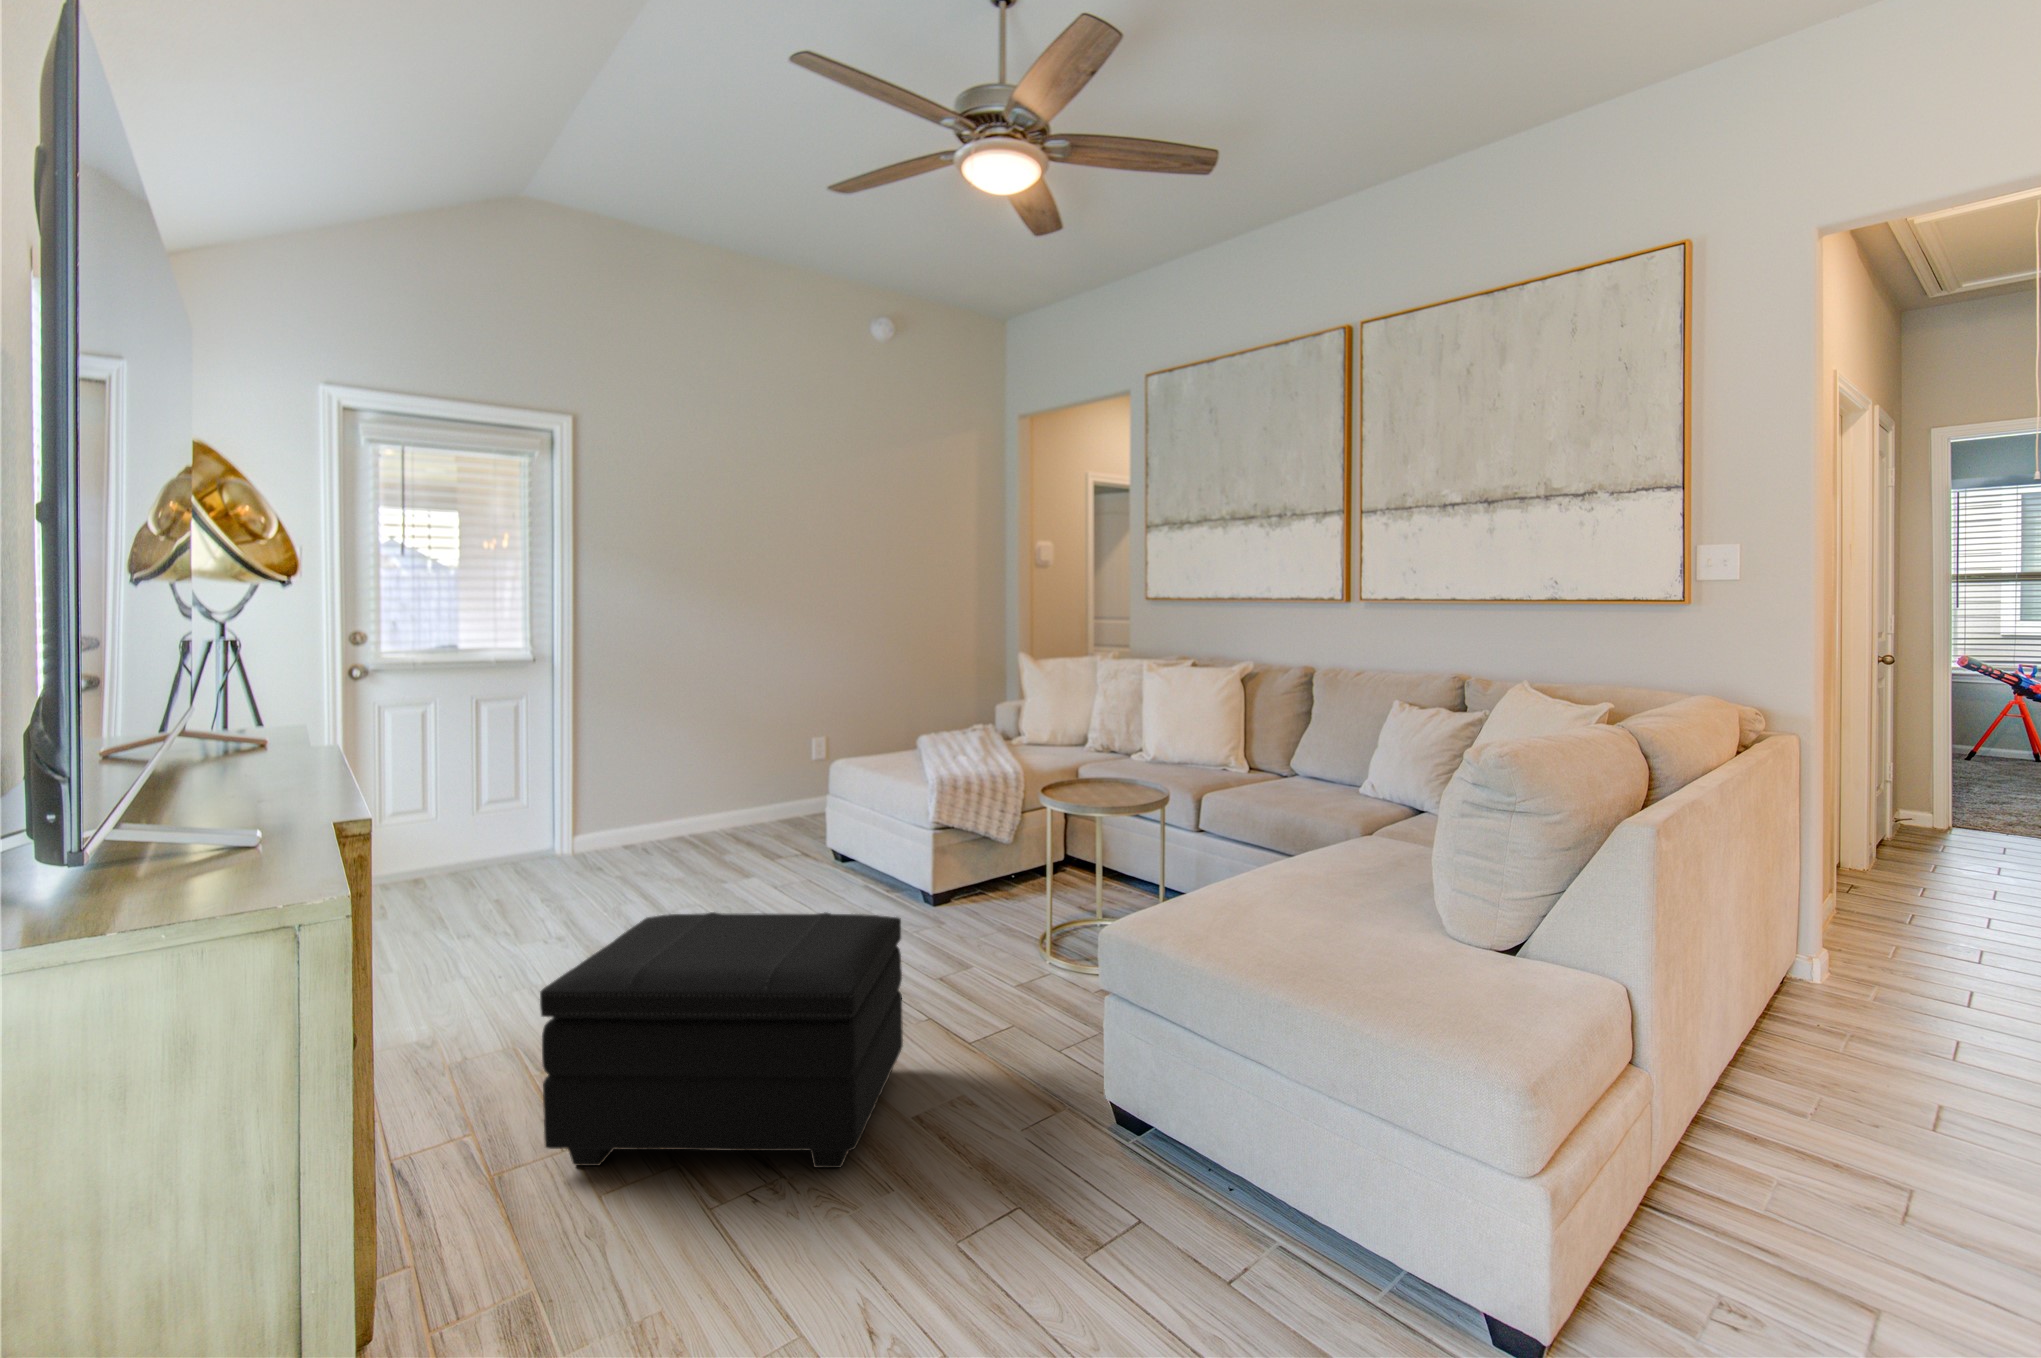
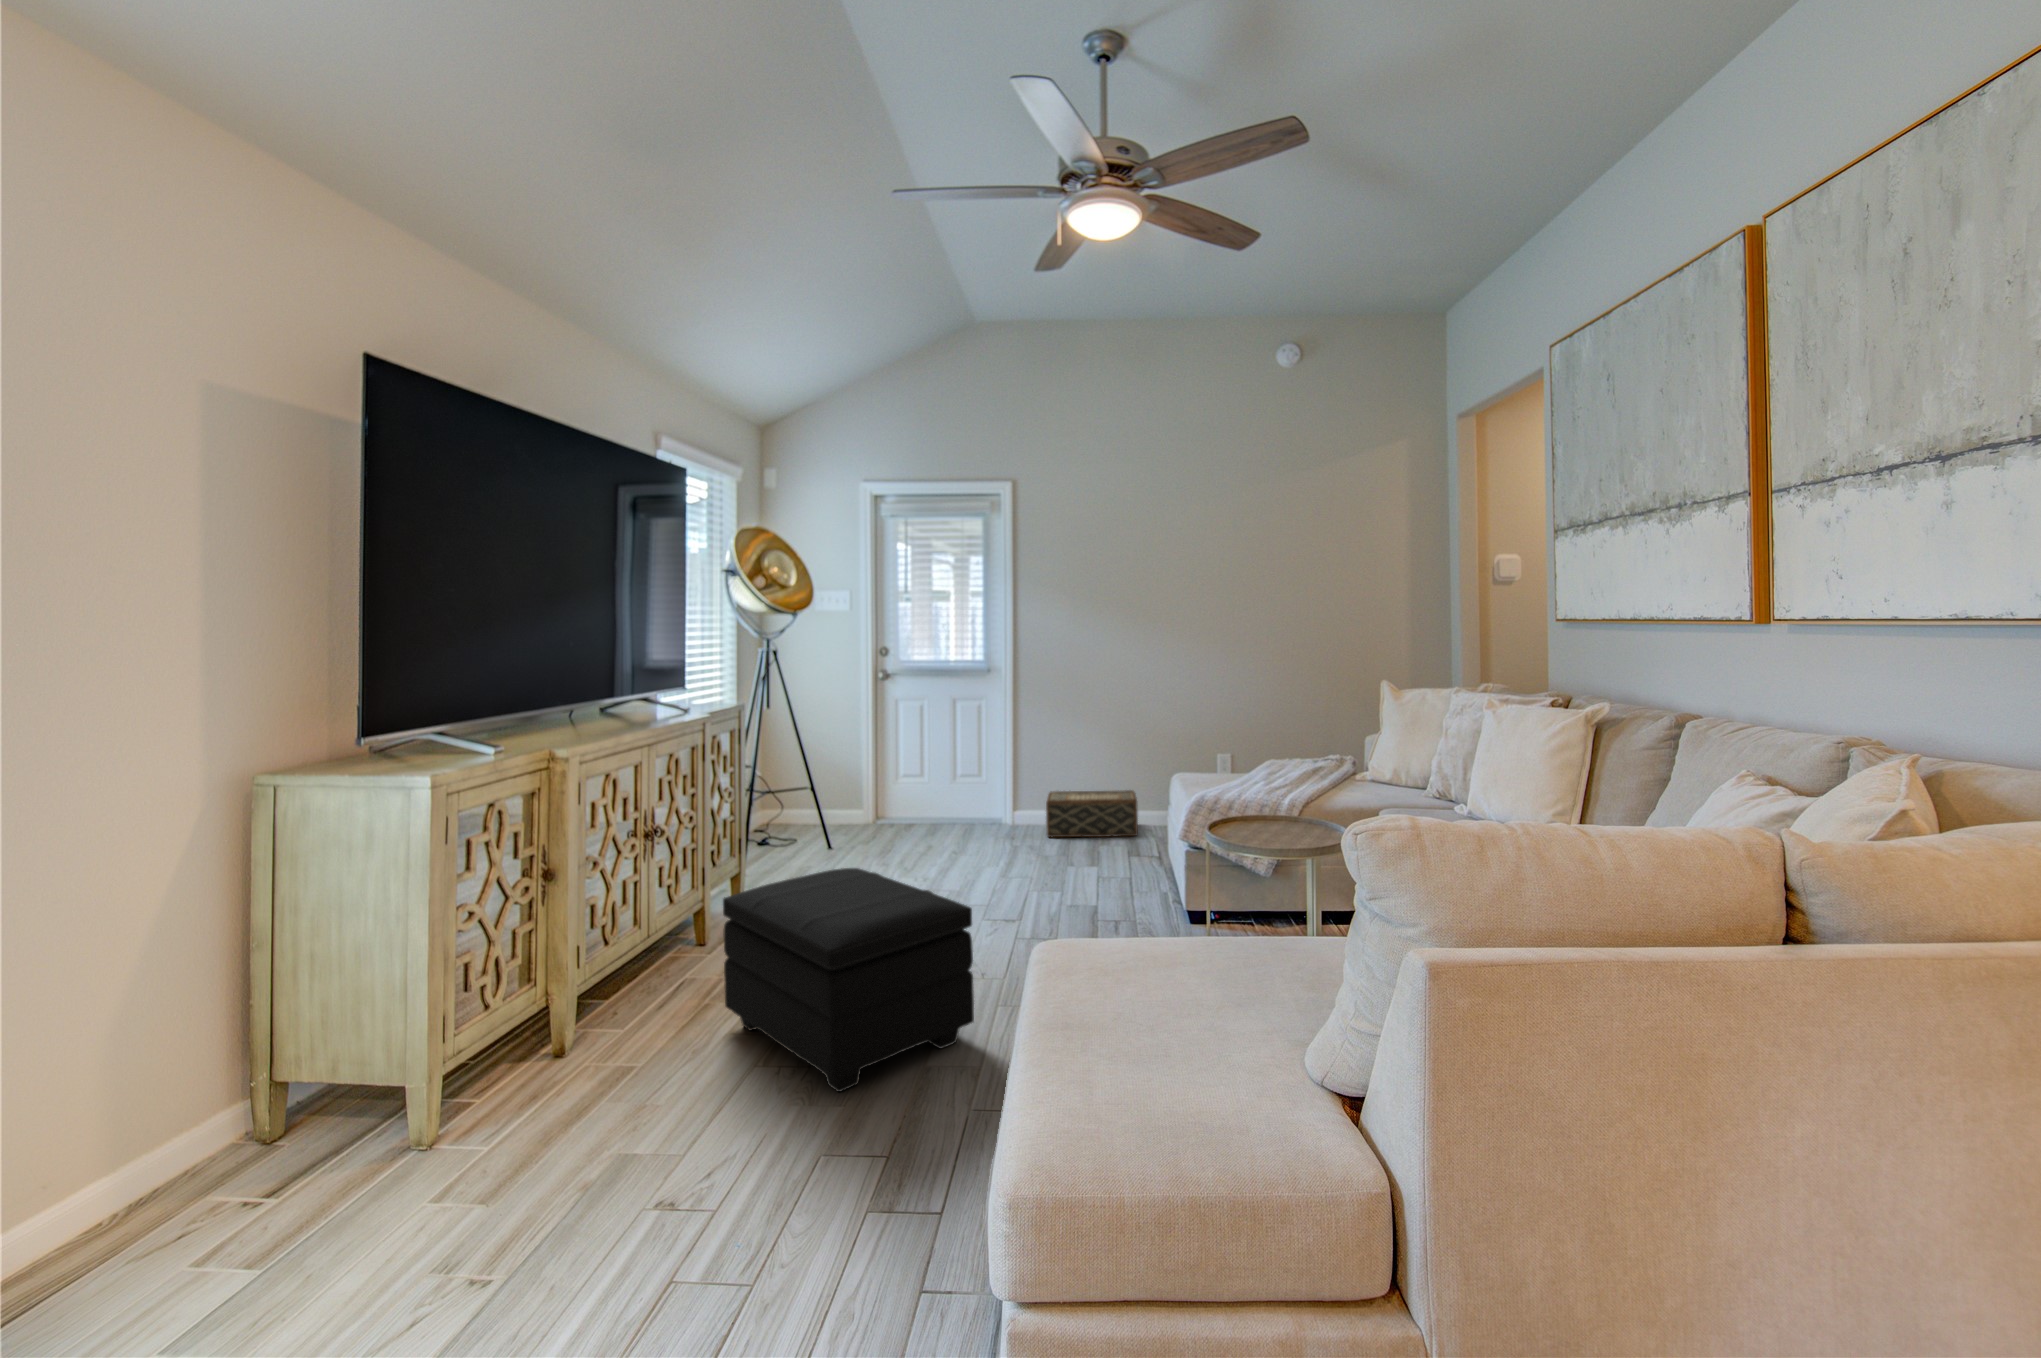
woven basket: none [618,792,748,861] -> present [1046,790,1138,837]

